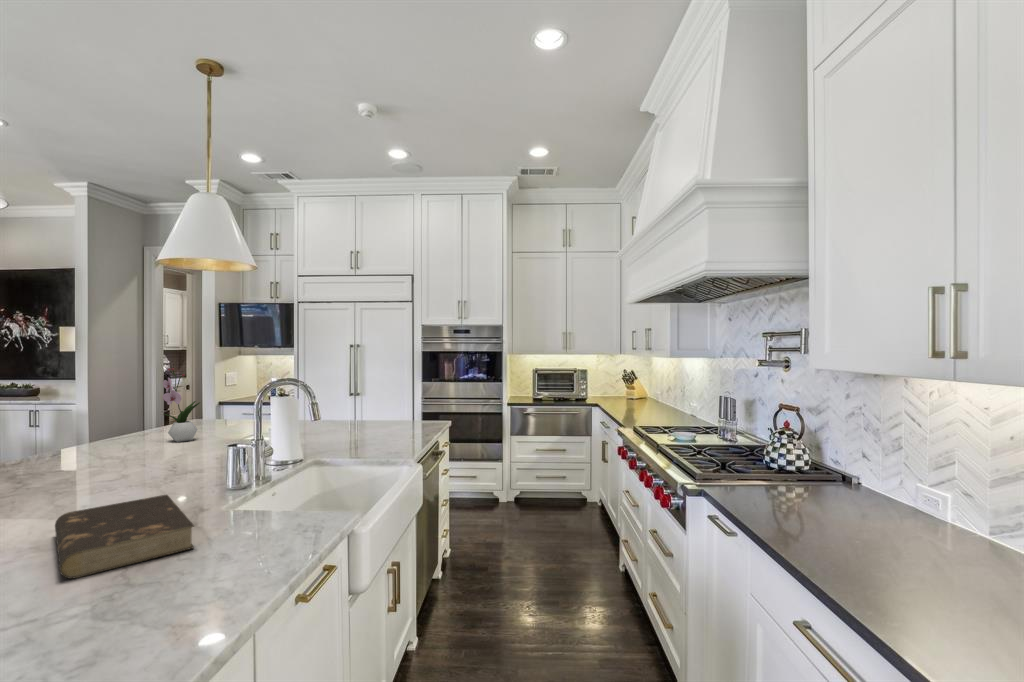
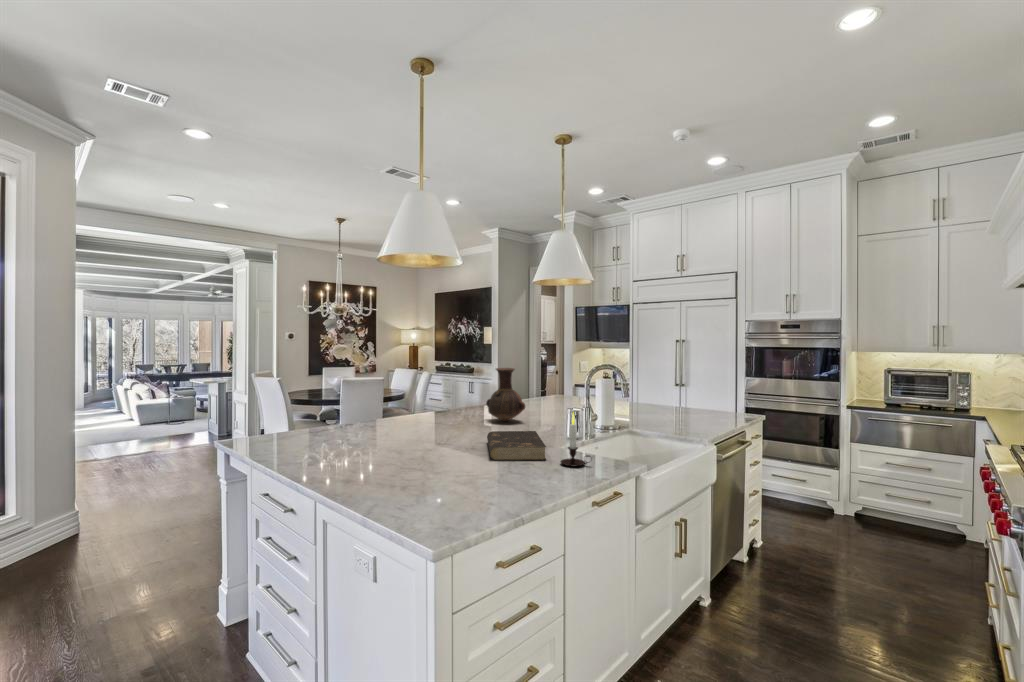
flower arrangement: present [163,368,200,442] -> none [537,356,558,407]
vase: none [56,390,143,480] -> present [486,368,525,421]
candle: none [224,458,282,552] -> present [561,412,591,466]

